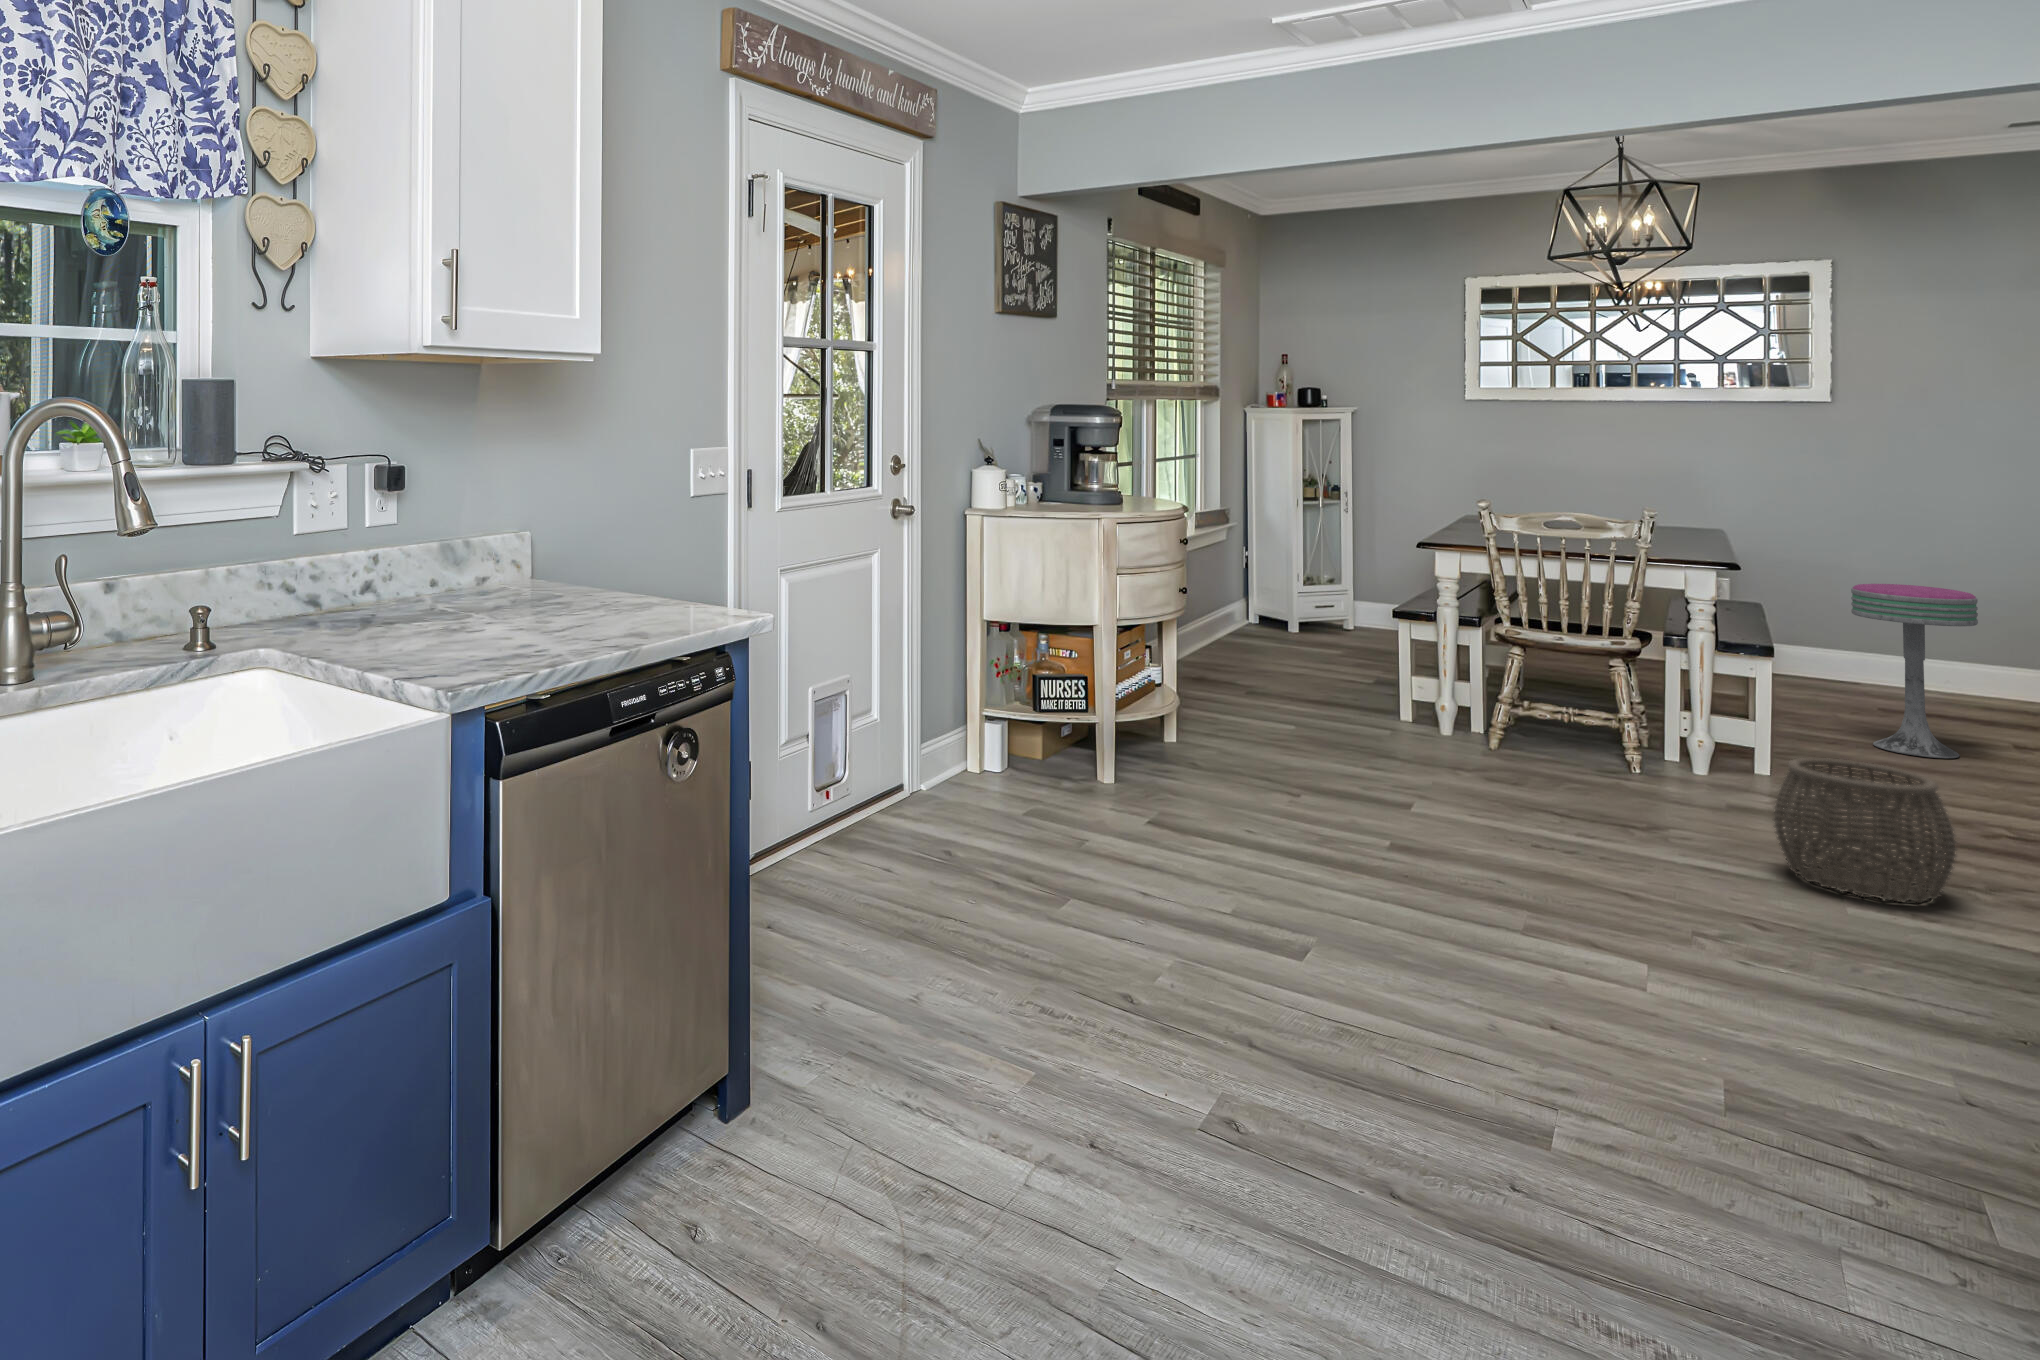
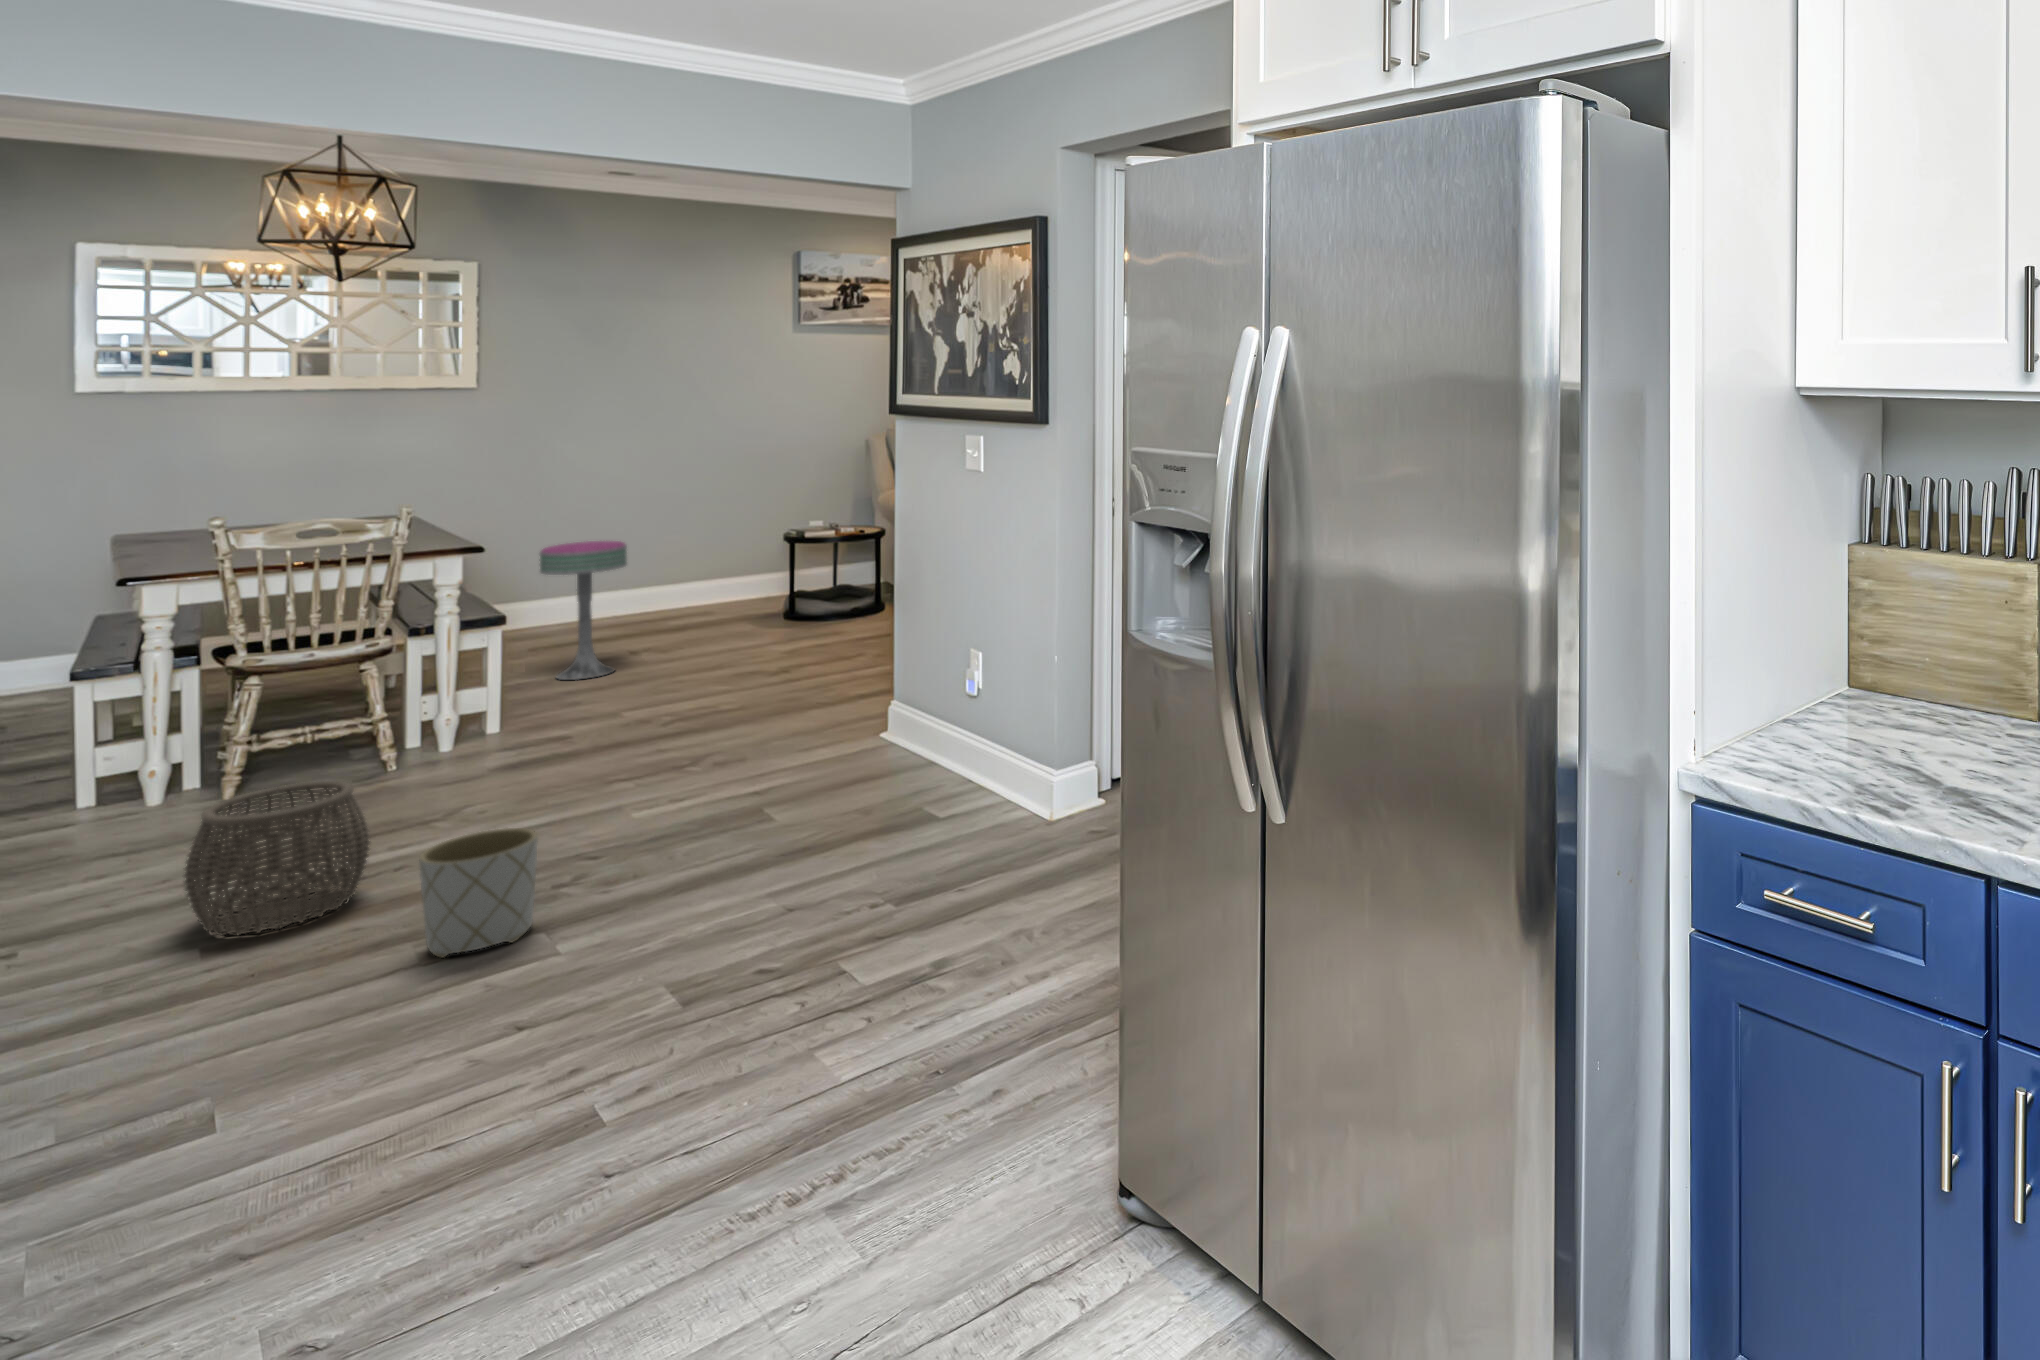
woven basket: present [1773,758,1957,903] -> present [184,781,371,935]
planter: none [1521,826,1642,958] -> present [419,828,538,958]

